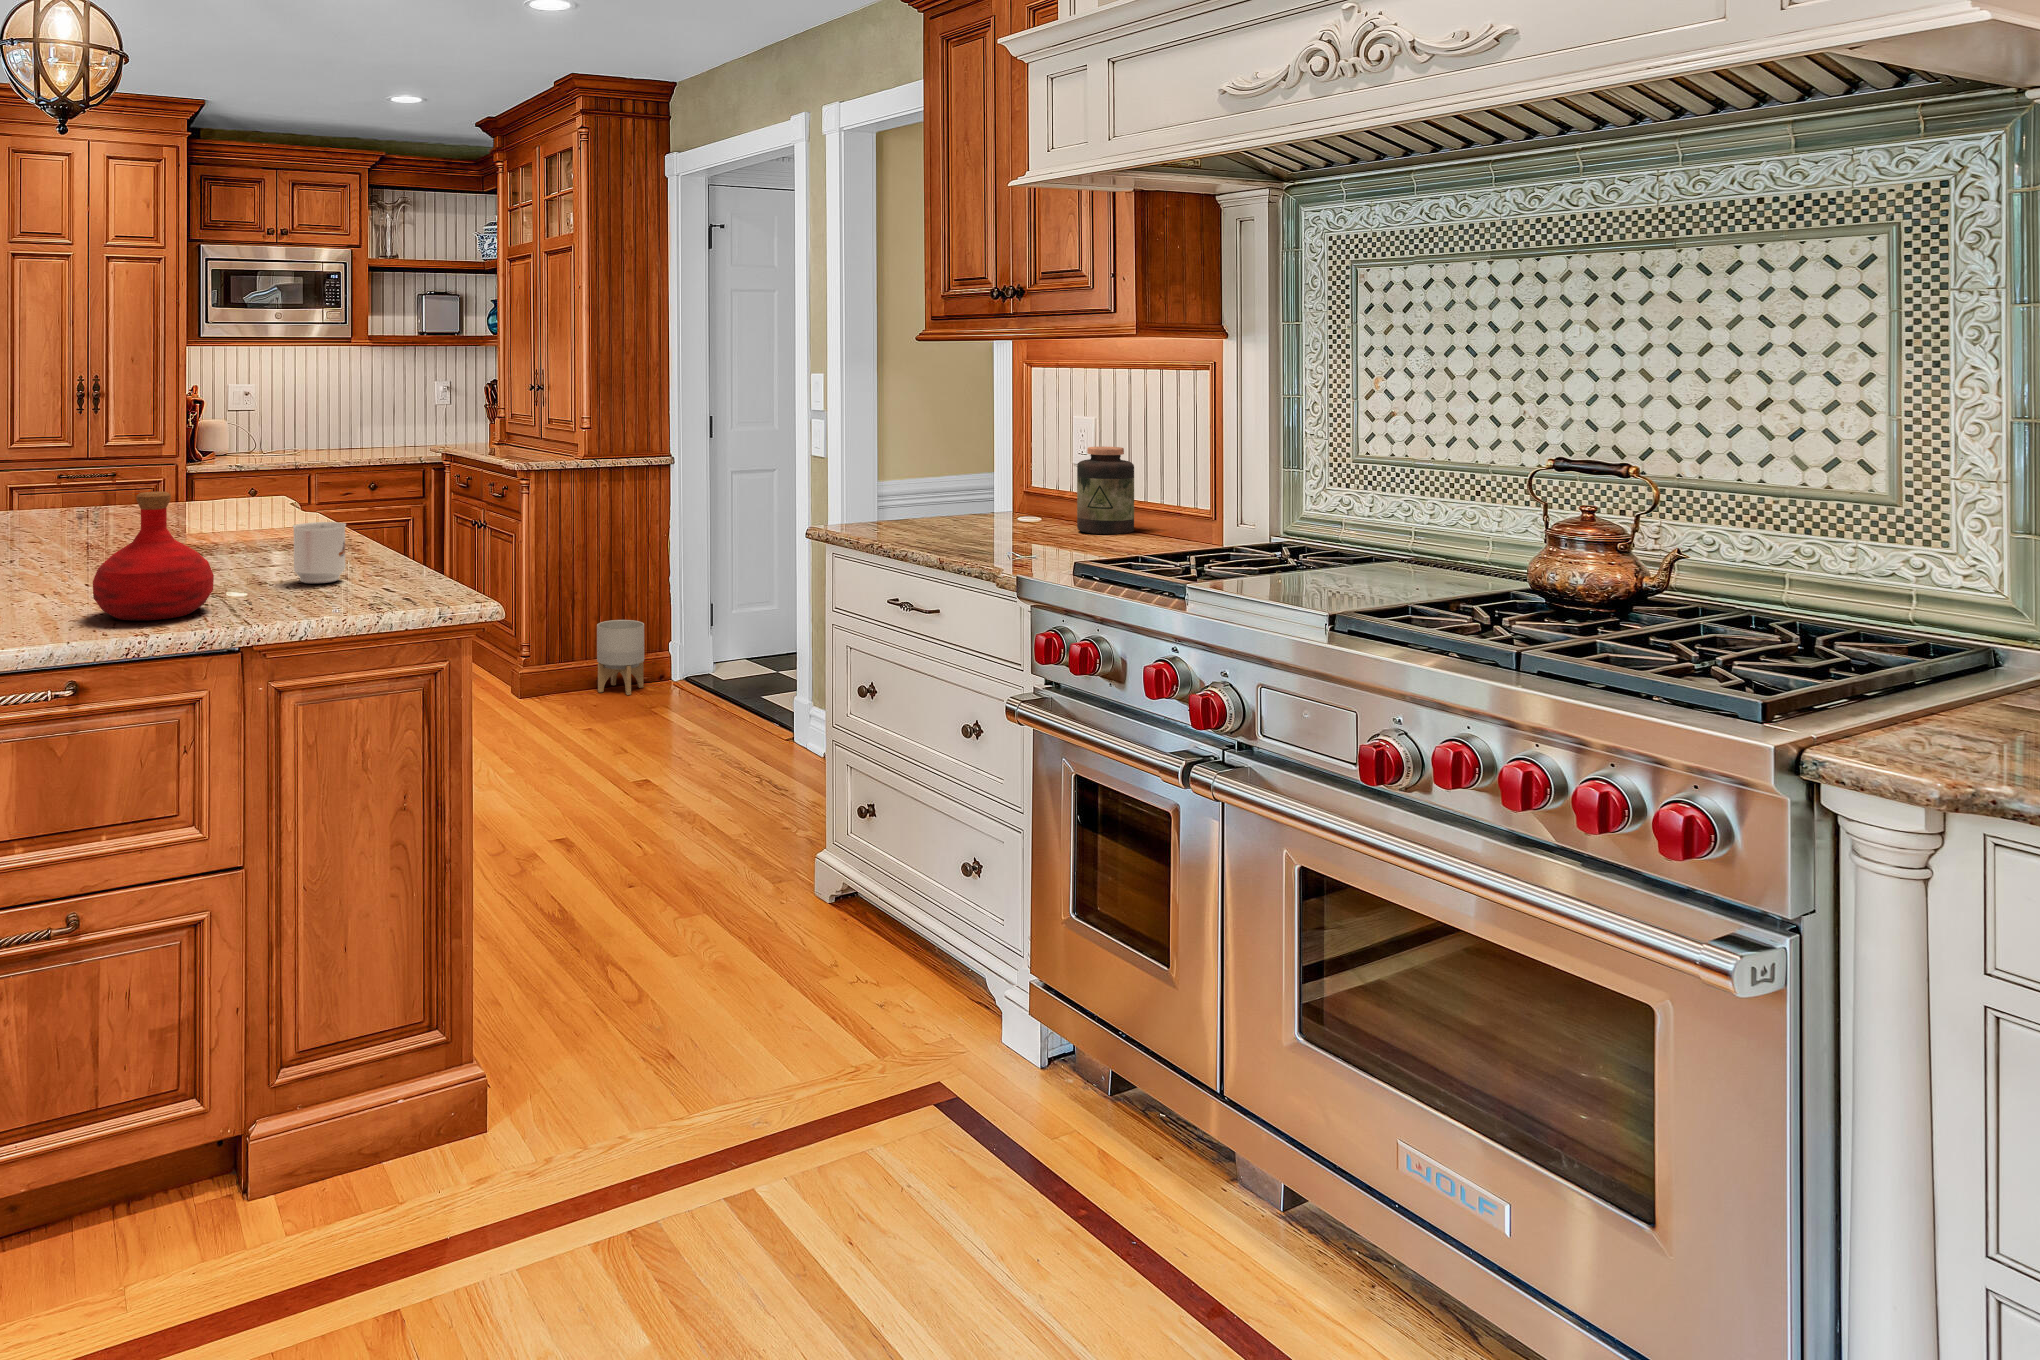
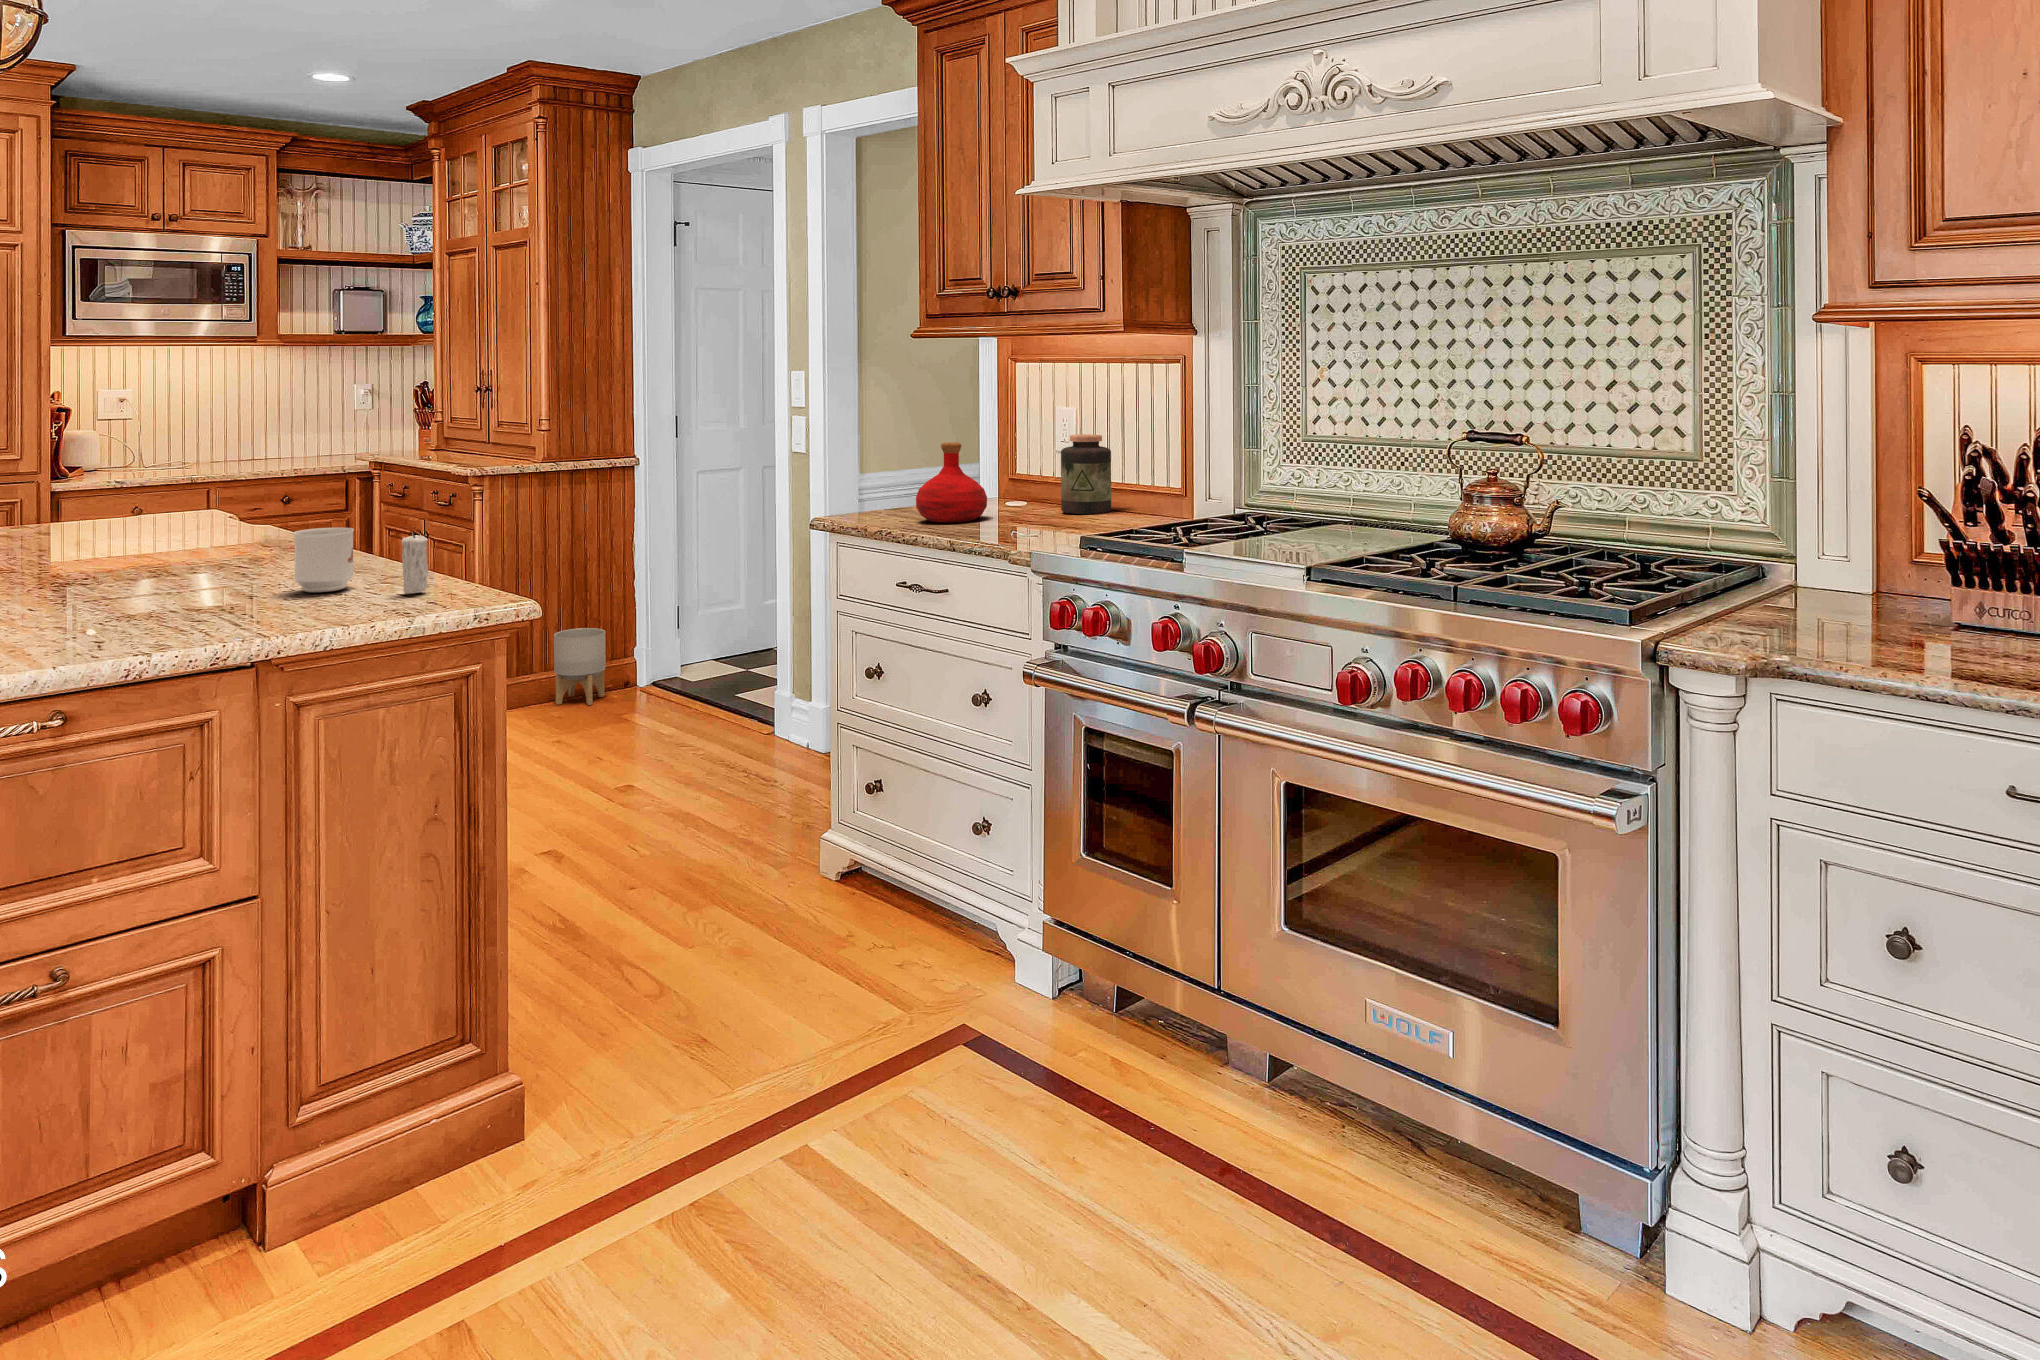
bottle: present [93,491,214,621] -> present [916,442,987,523]
candle: none [382,523,407,590] -> present [402,529,429,594]

